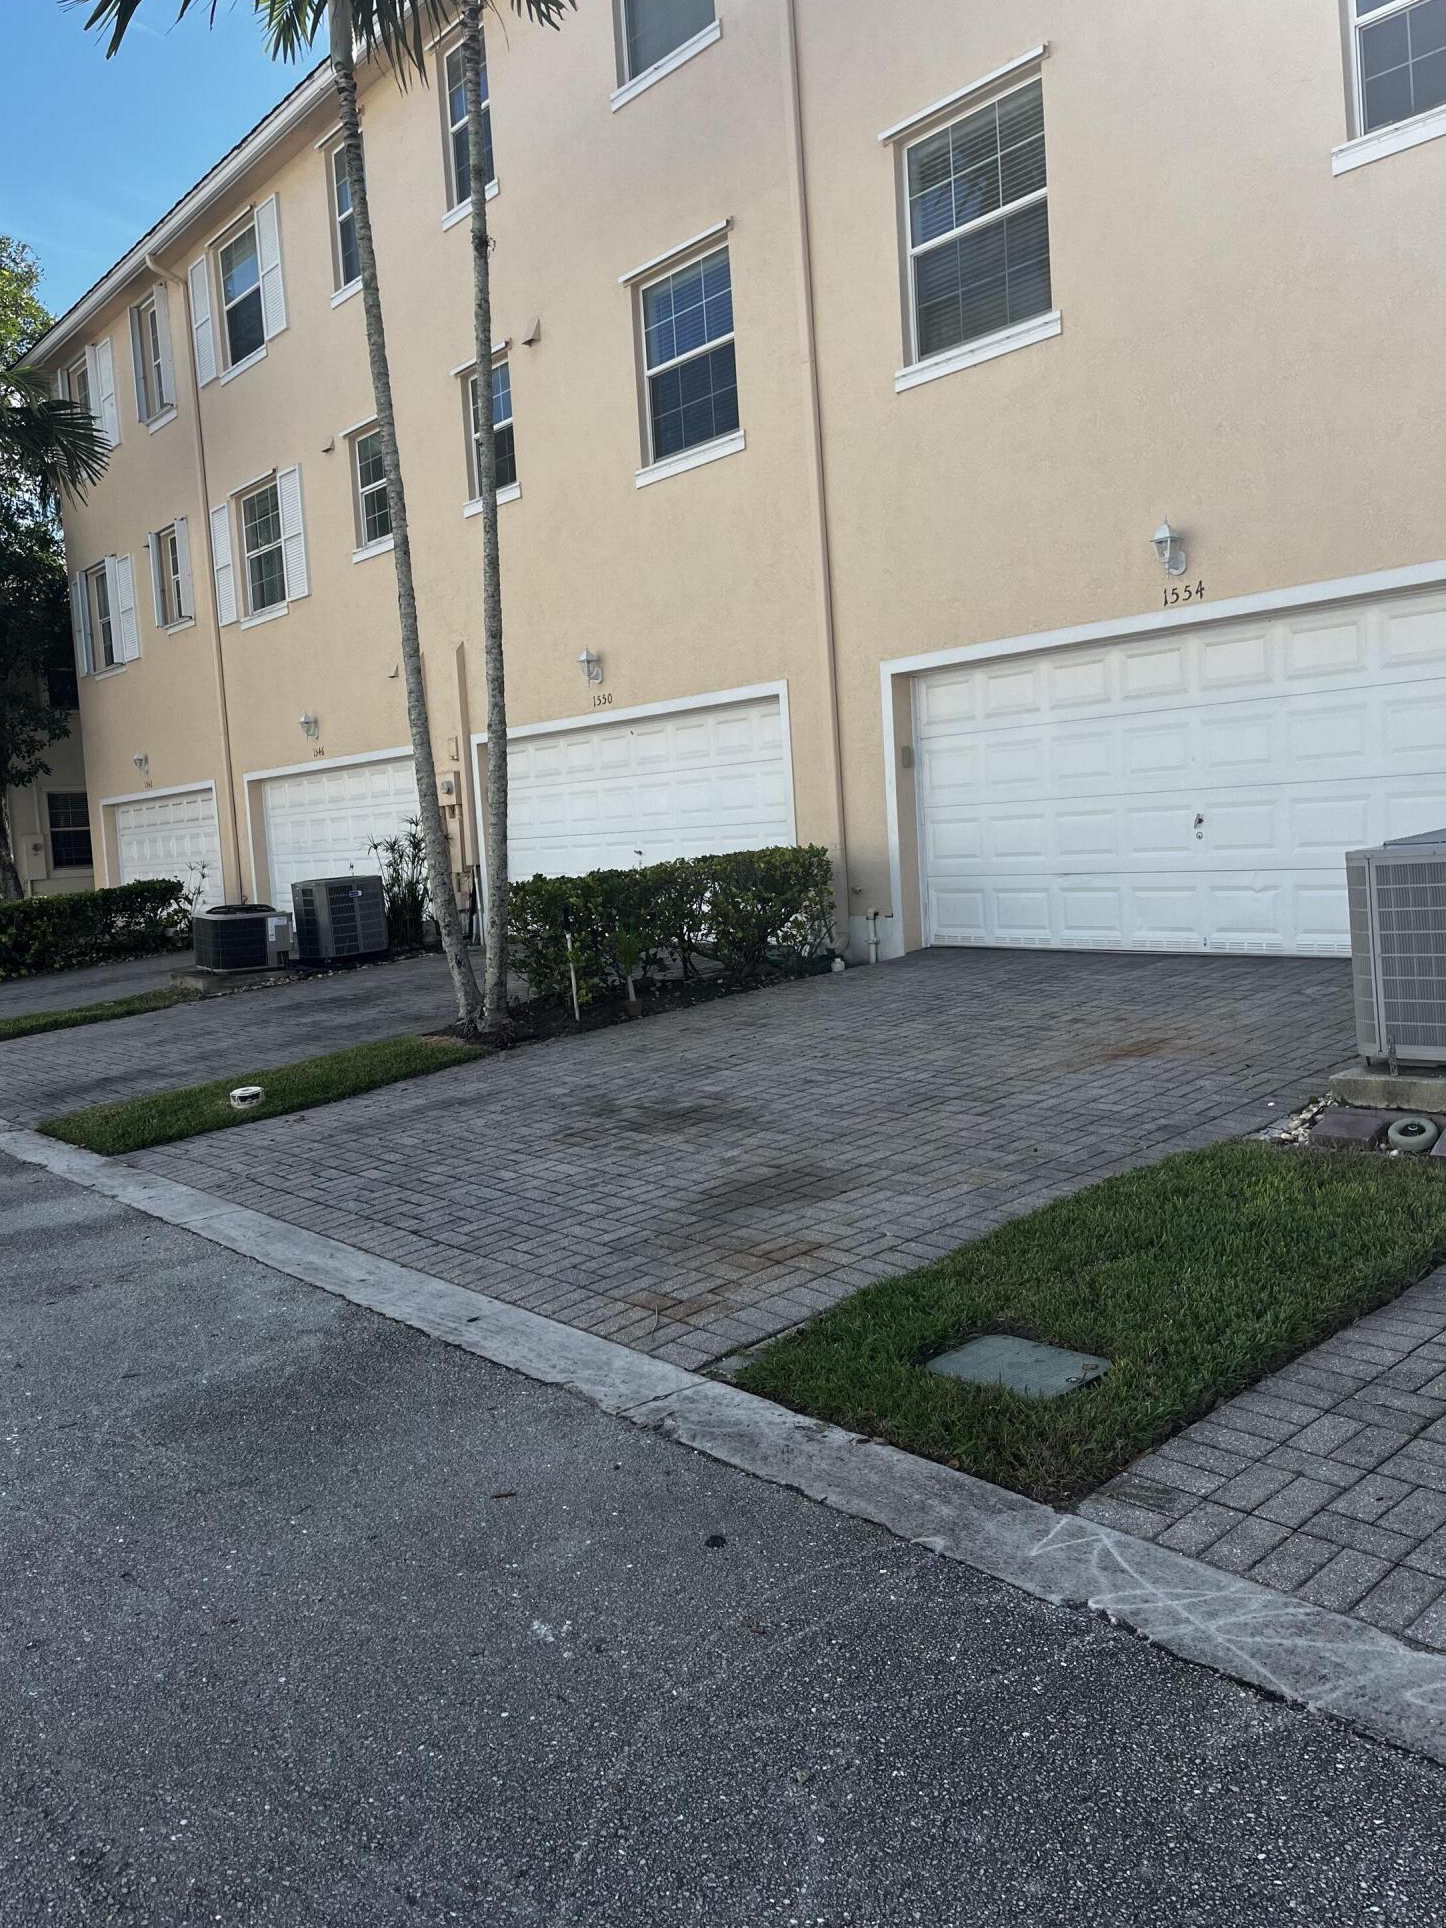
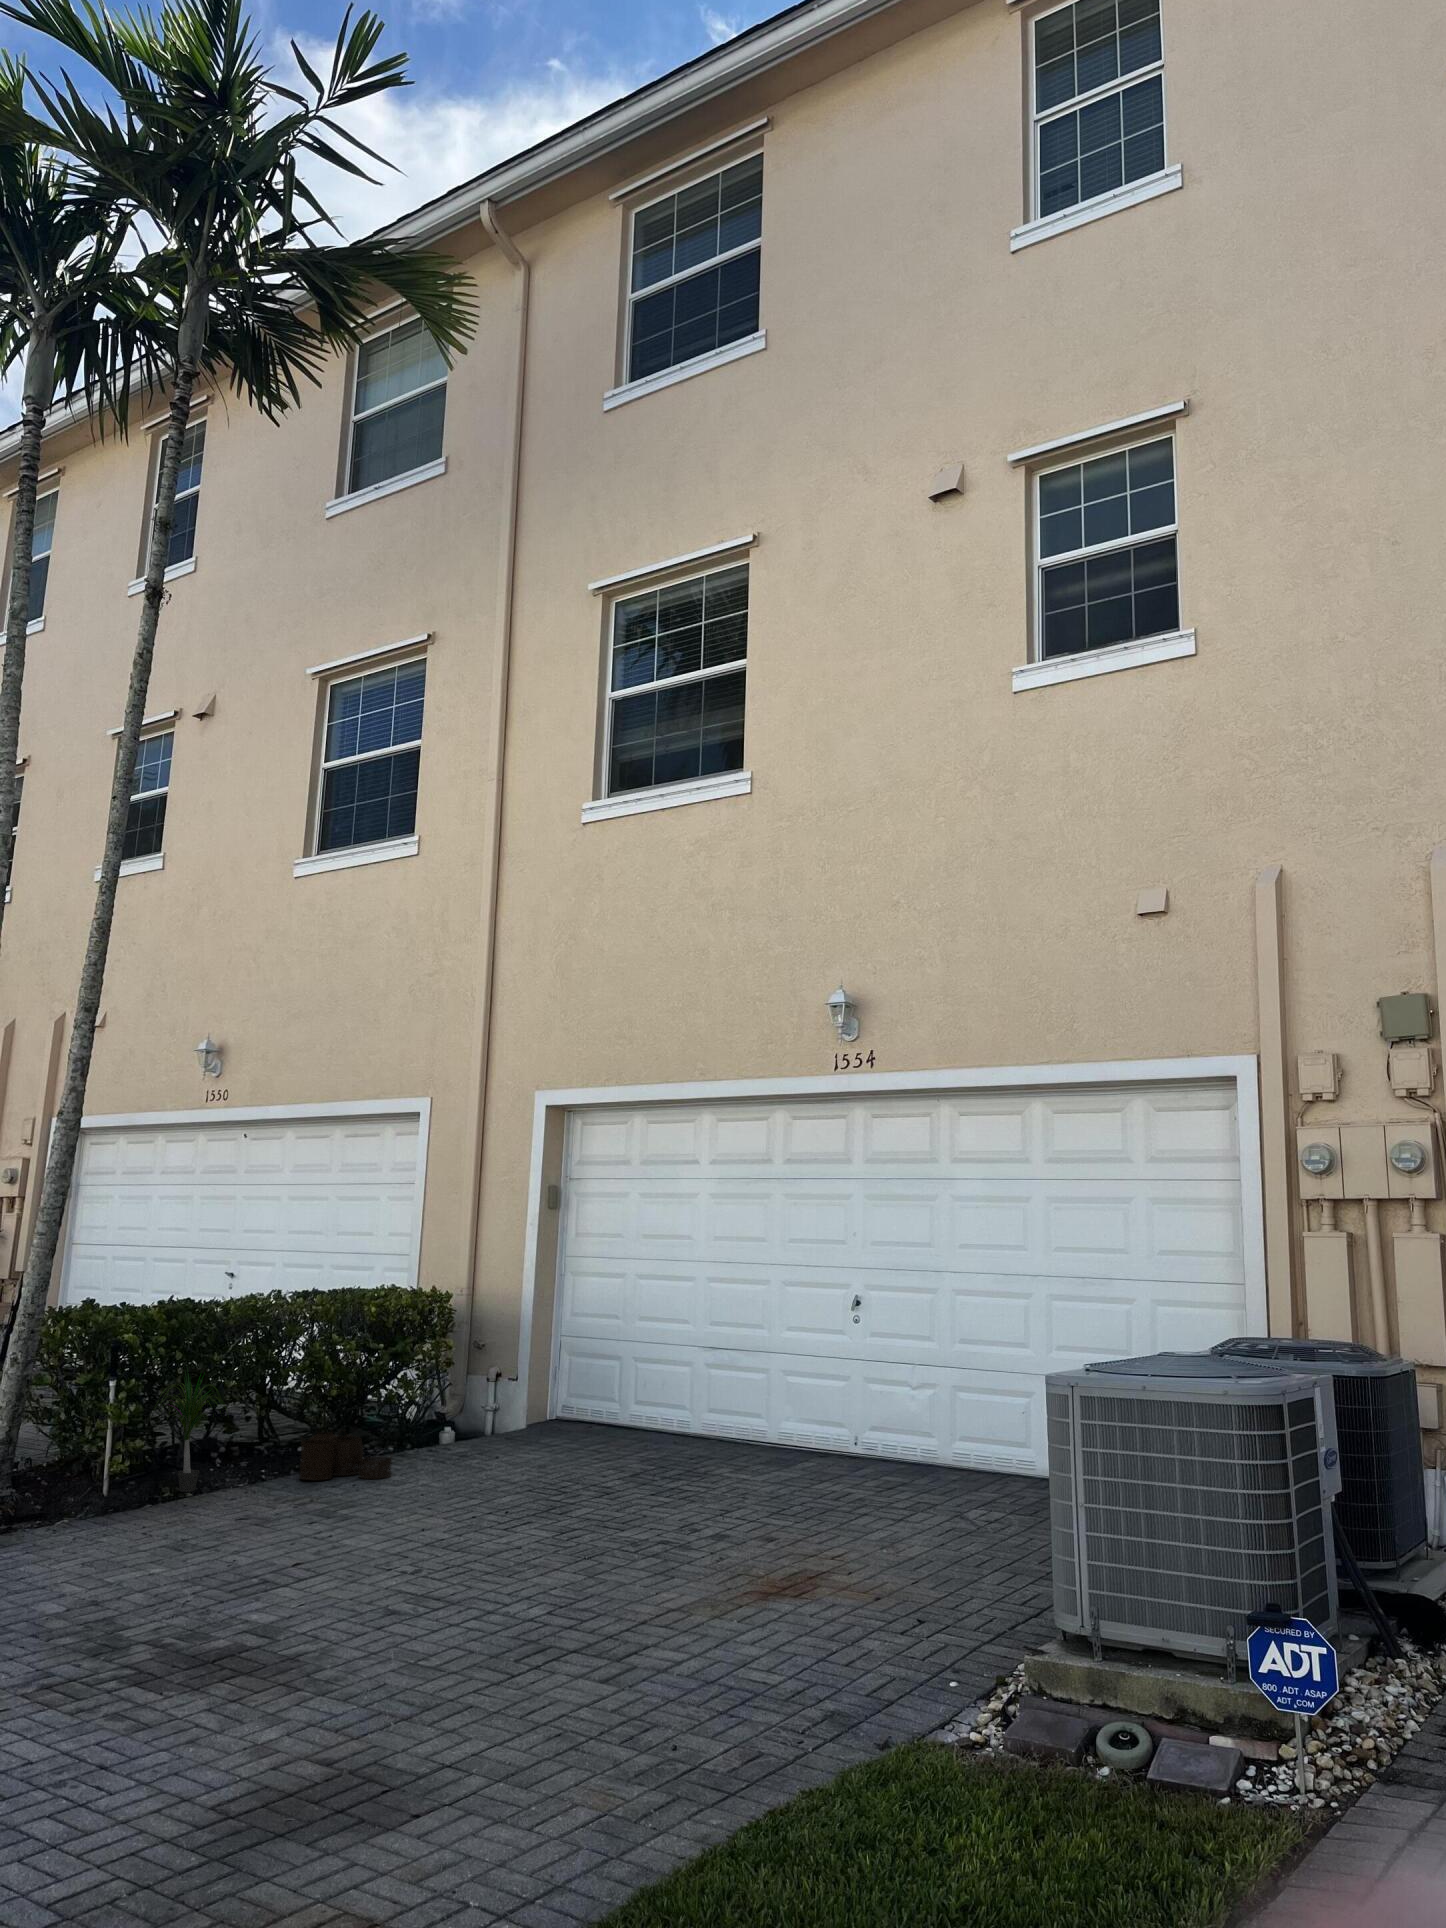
woven basket: none [718,962,795,1002] -> present [299,1430,392,1480]

